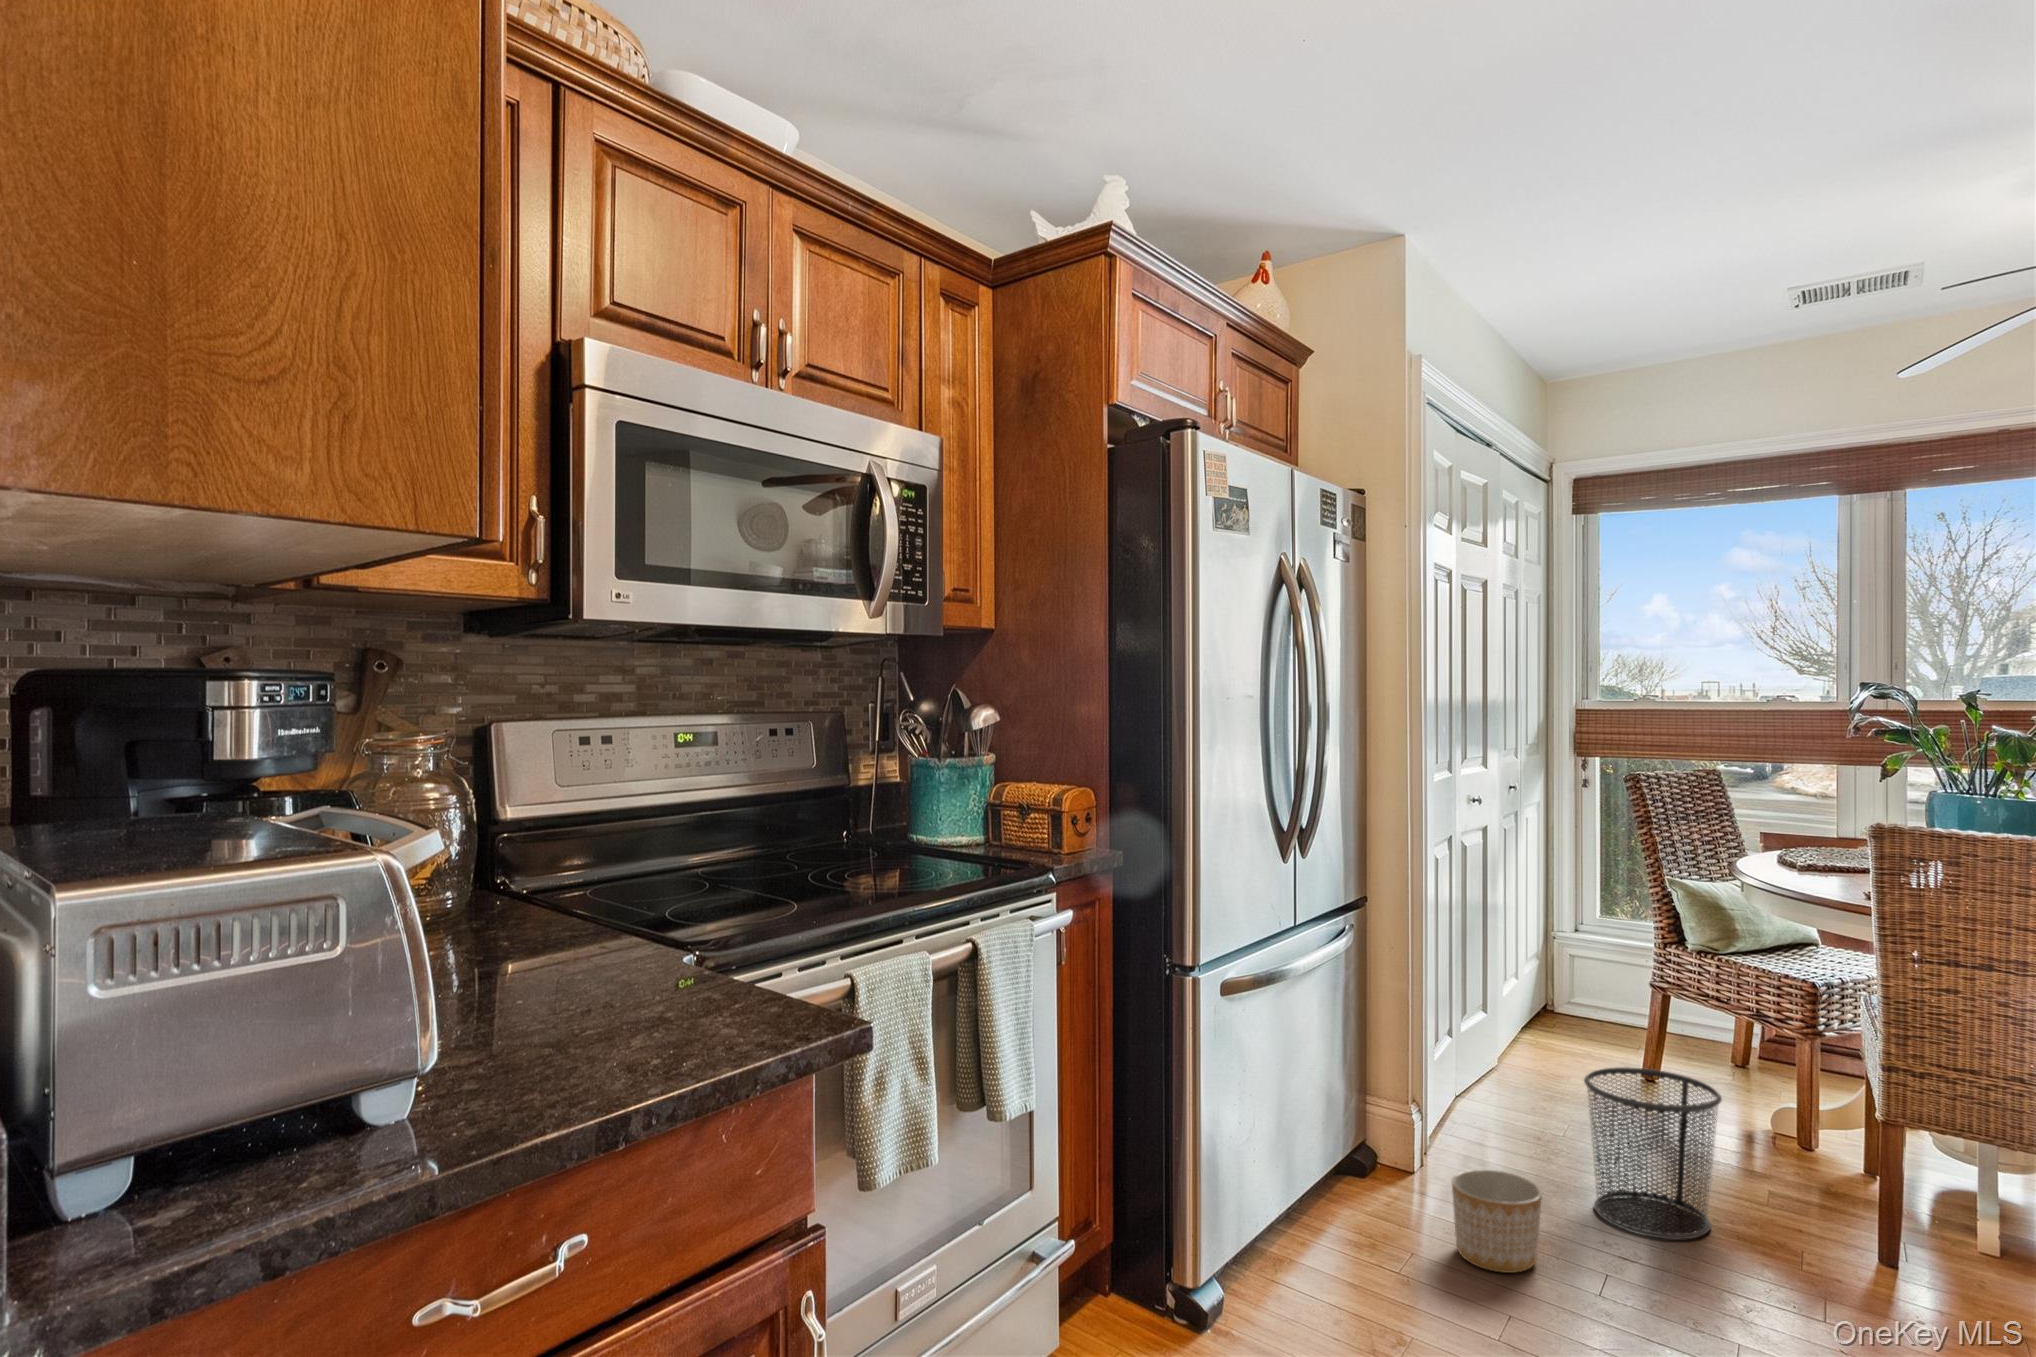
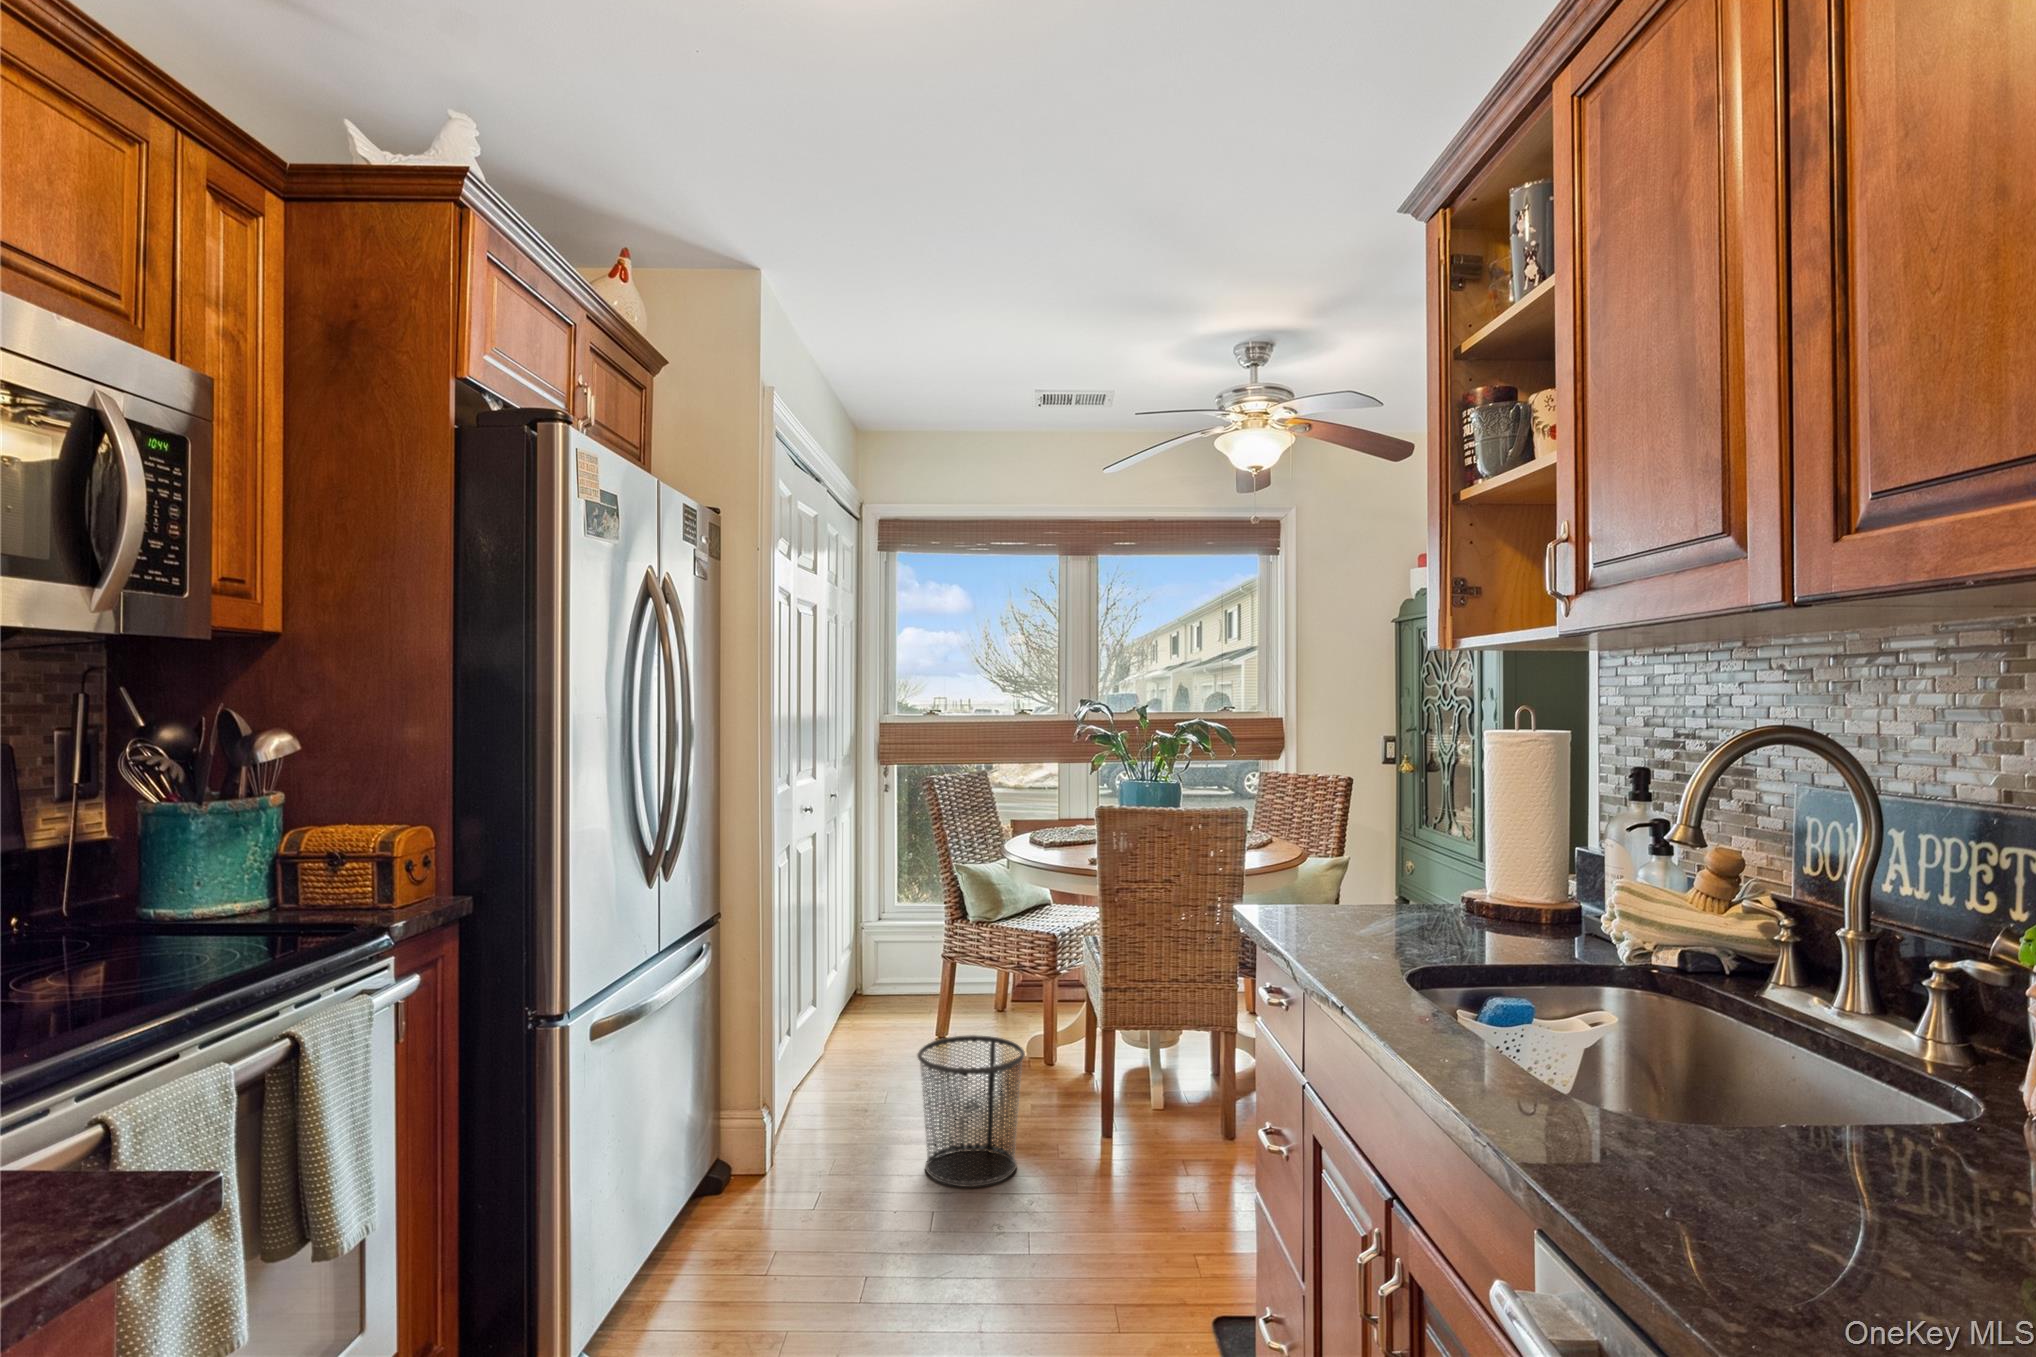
planter: present [1452,1169,1542,1273] -> none [816,1161,898,1263]

